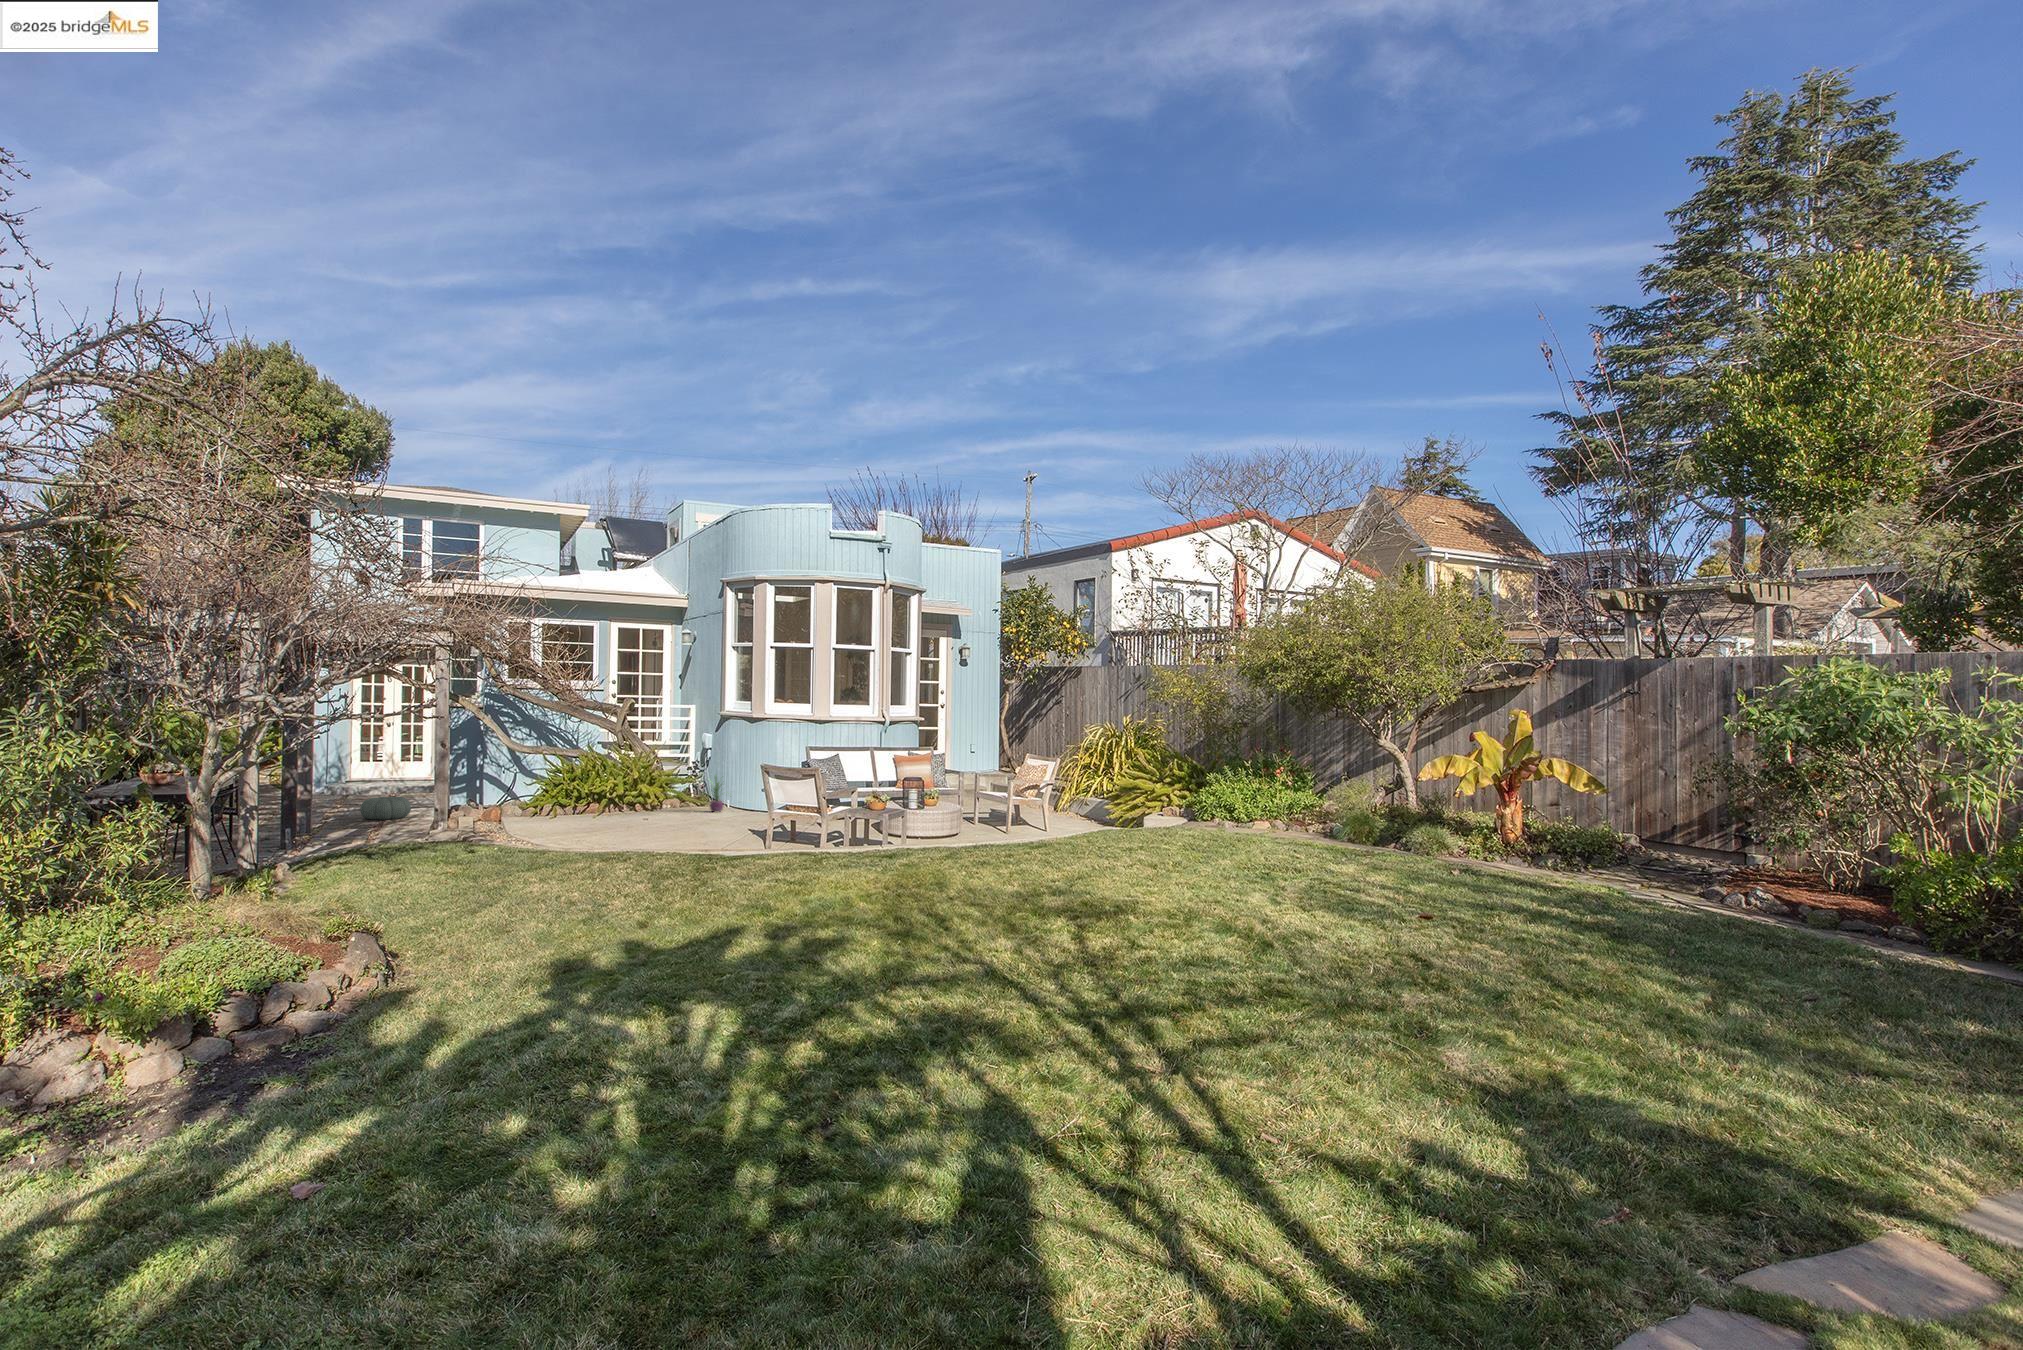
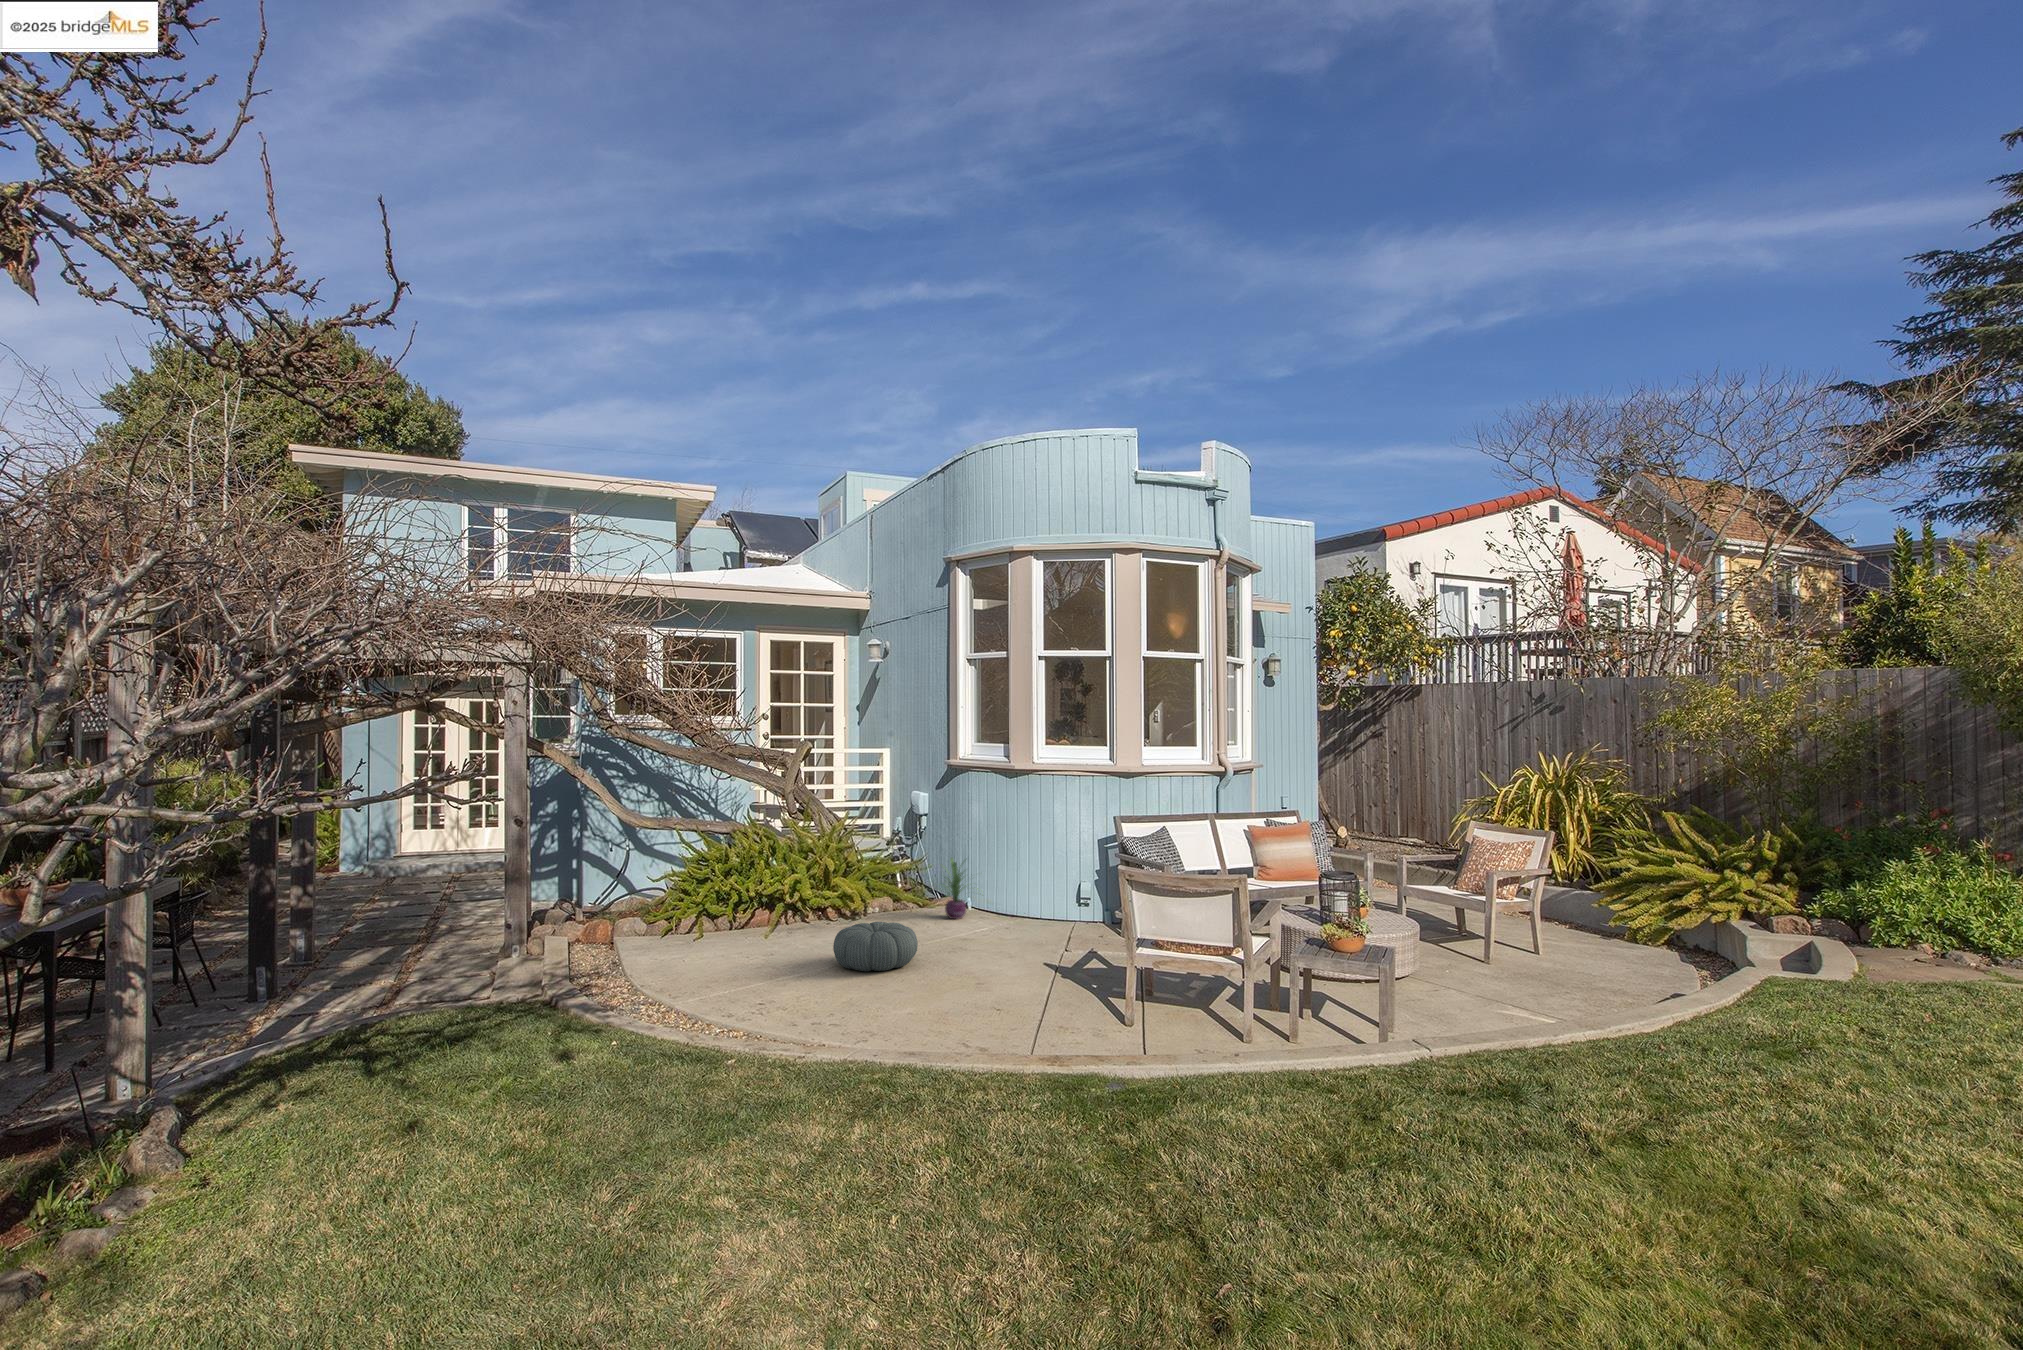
pouf: present [360,797,411,820] -> present [833,922,918,971]

